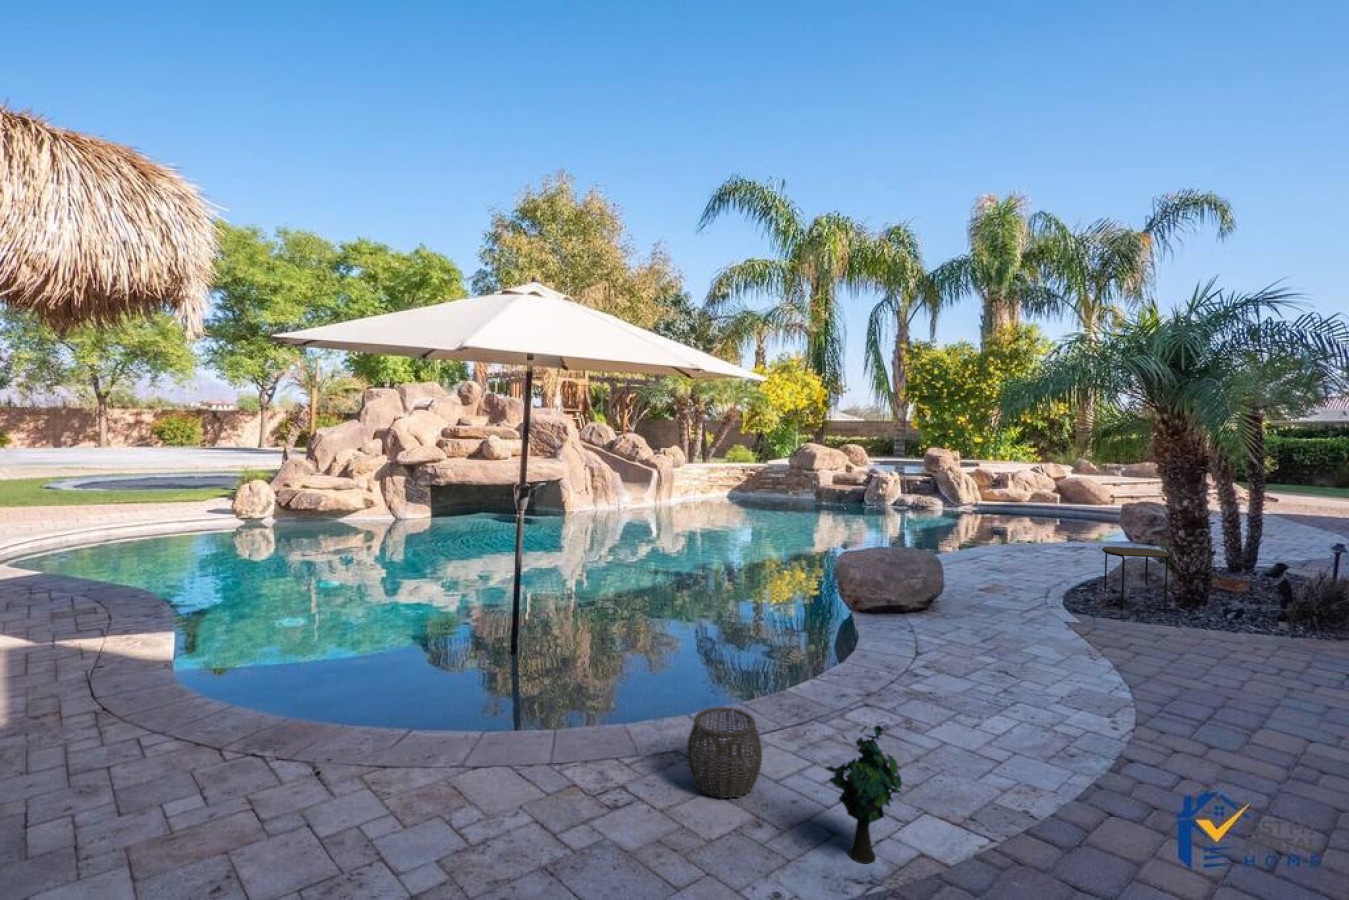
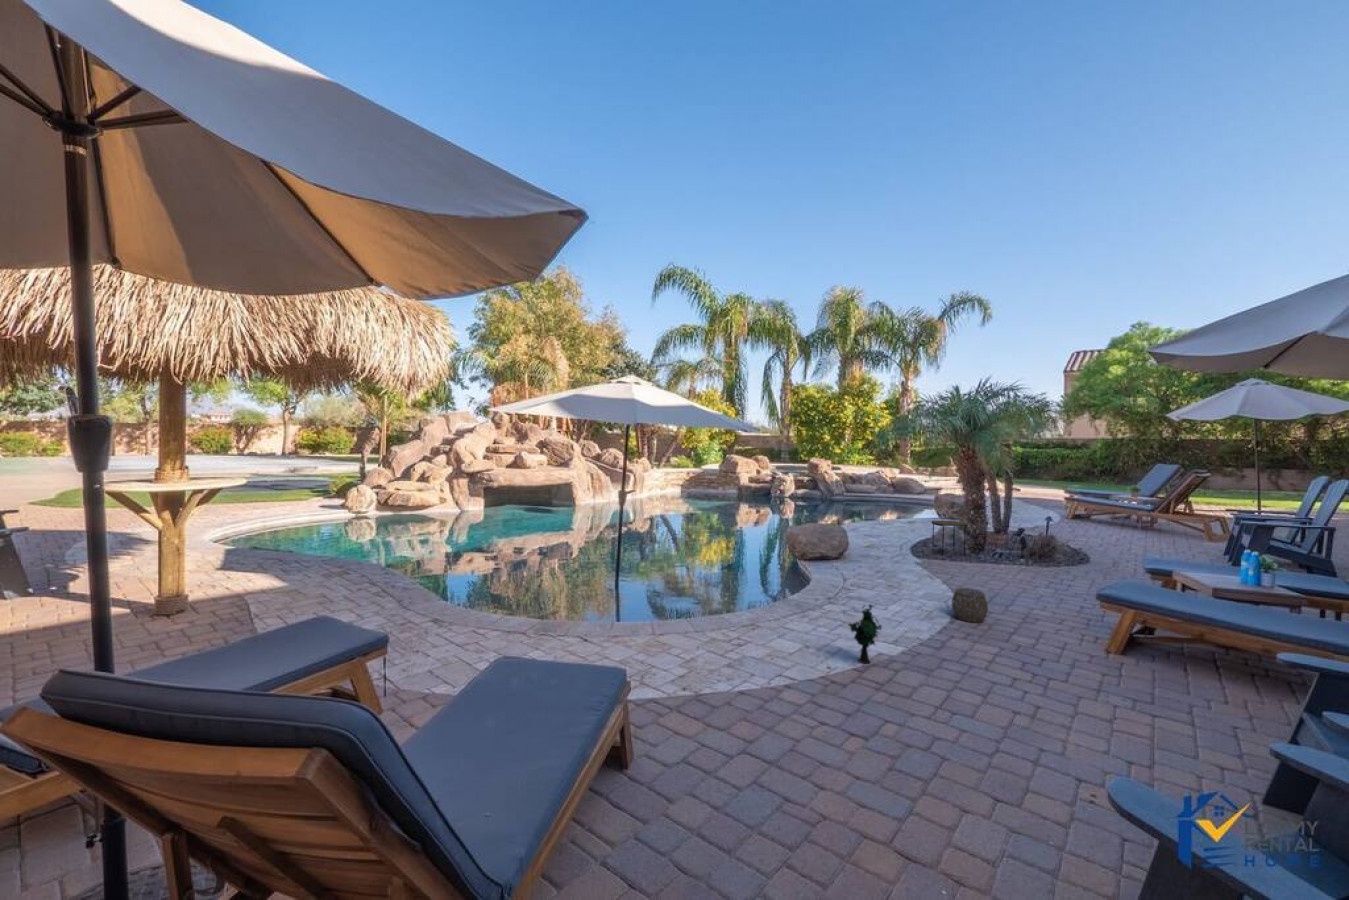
woven basket: present [687,707,762,798] -> present [952,588,988,622]

